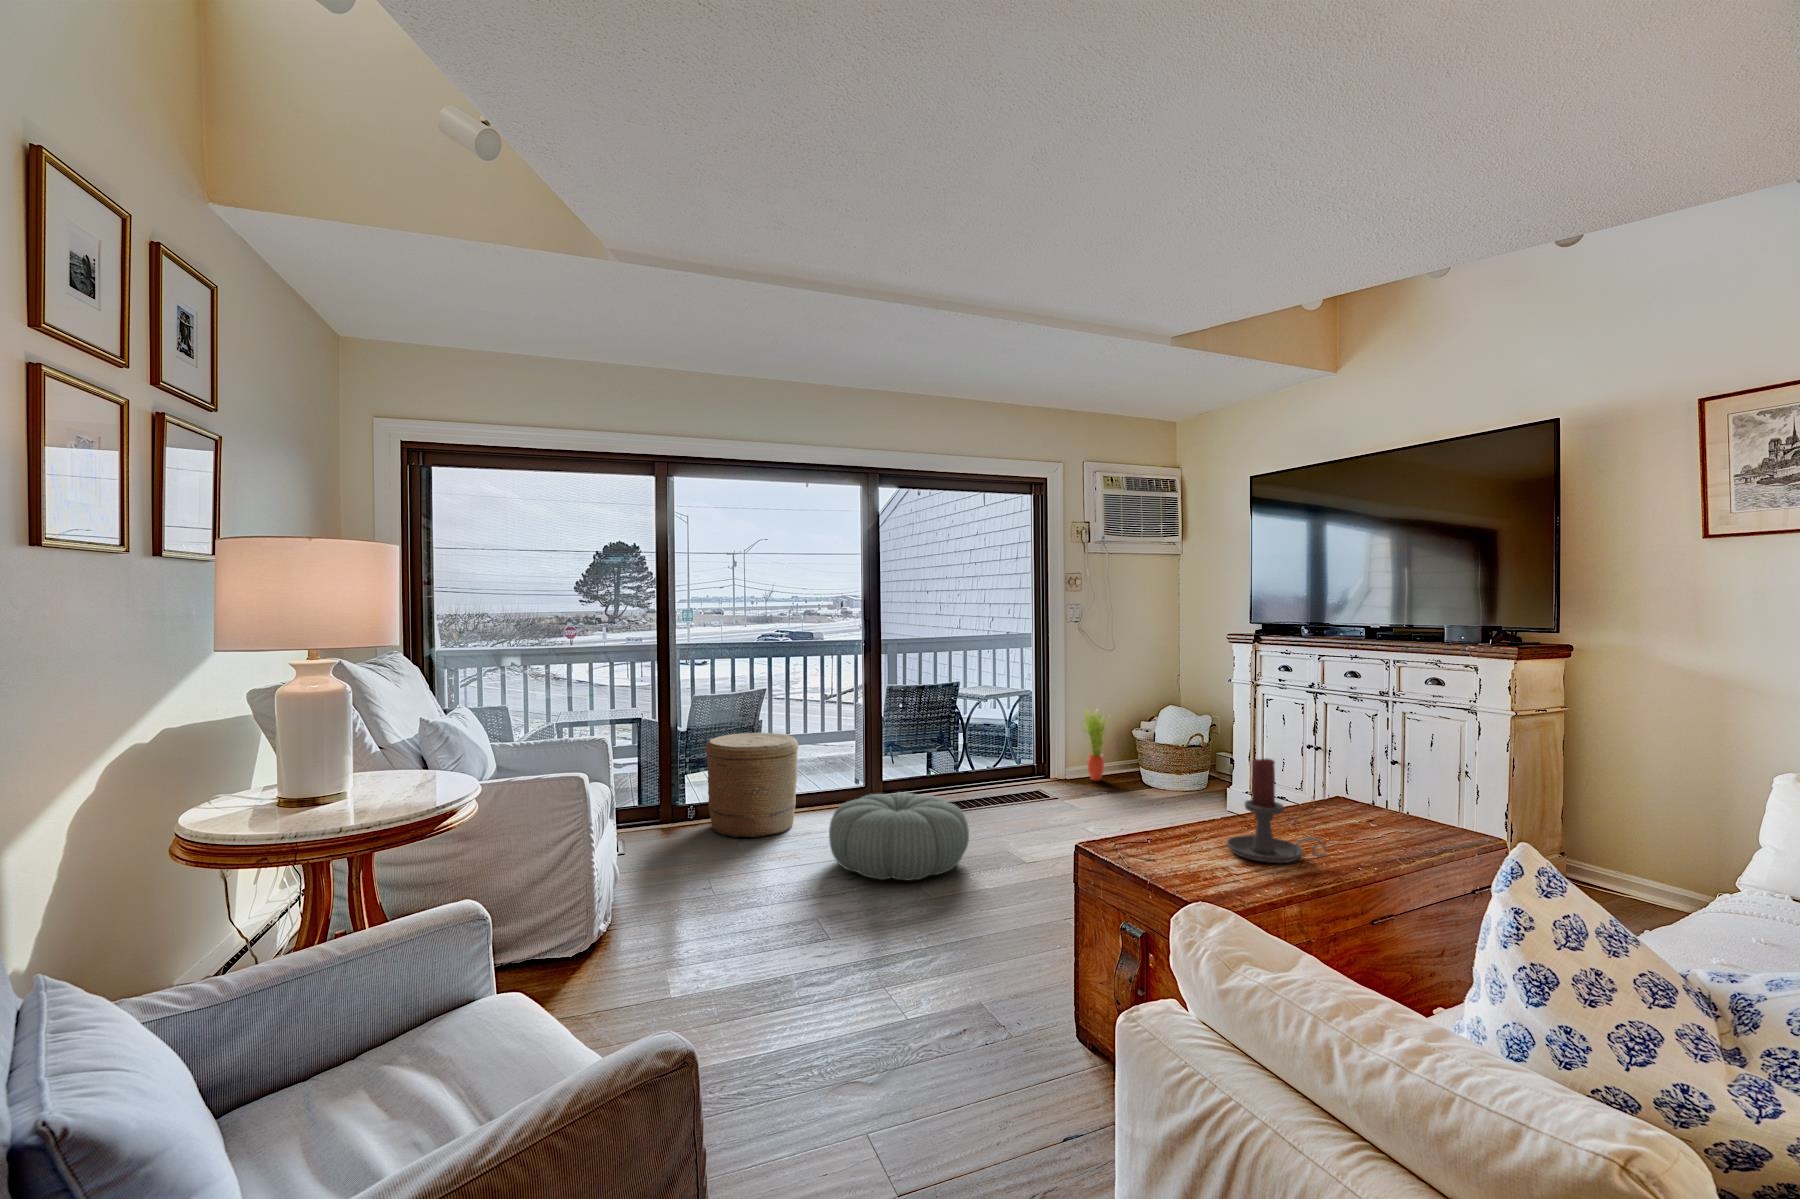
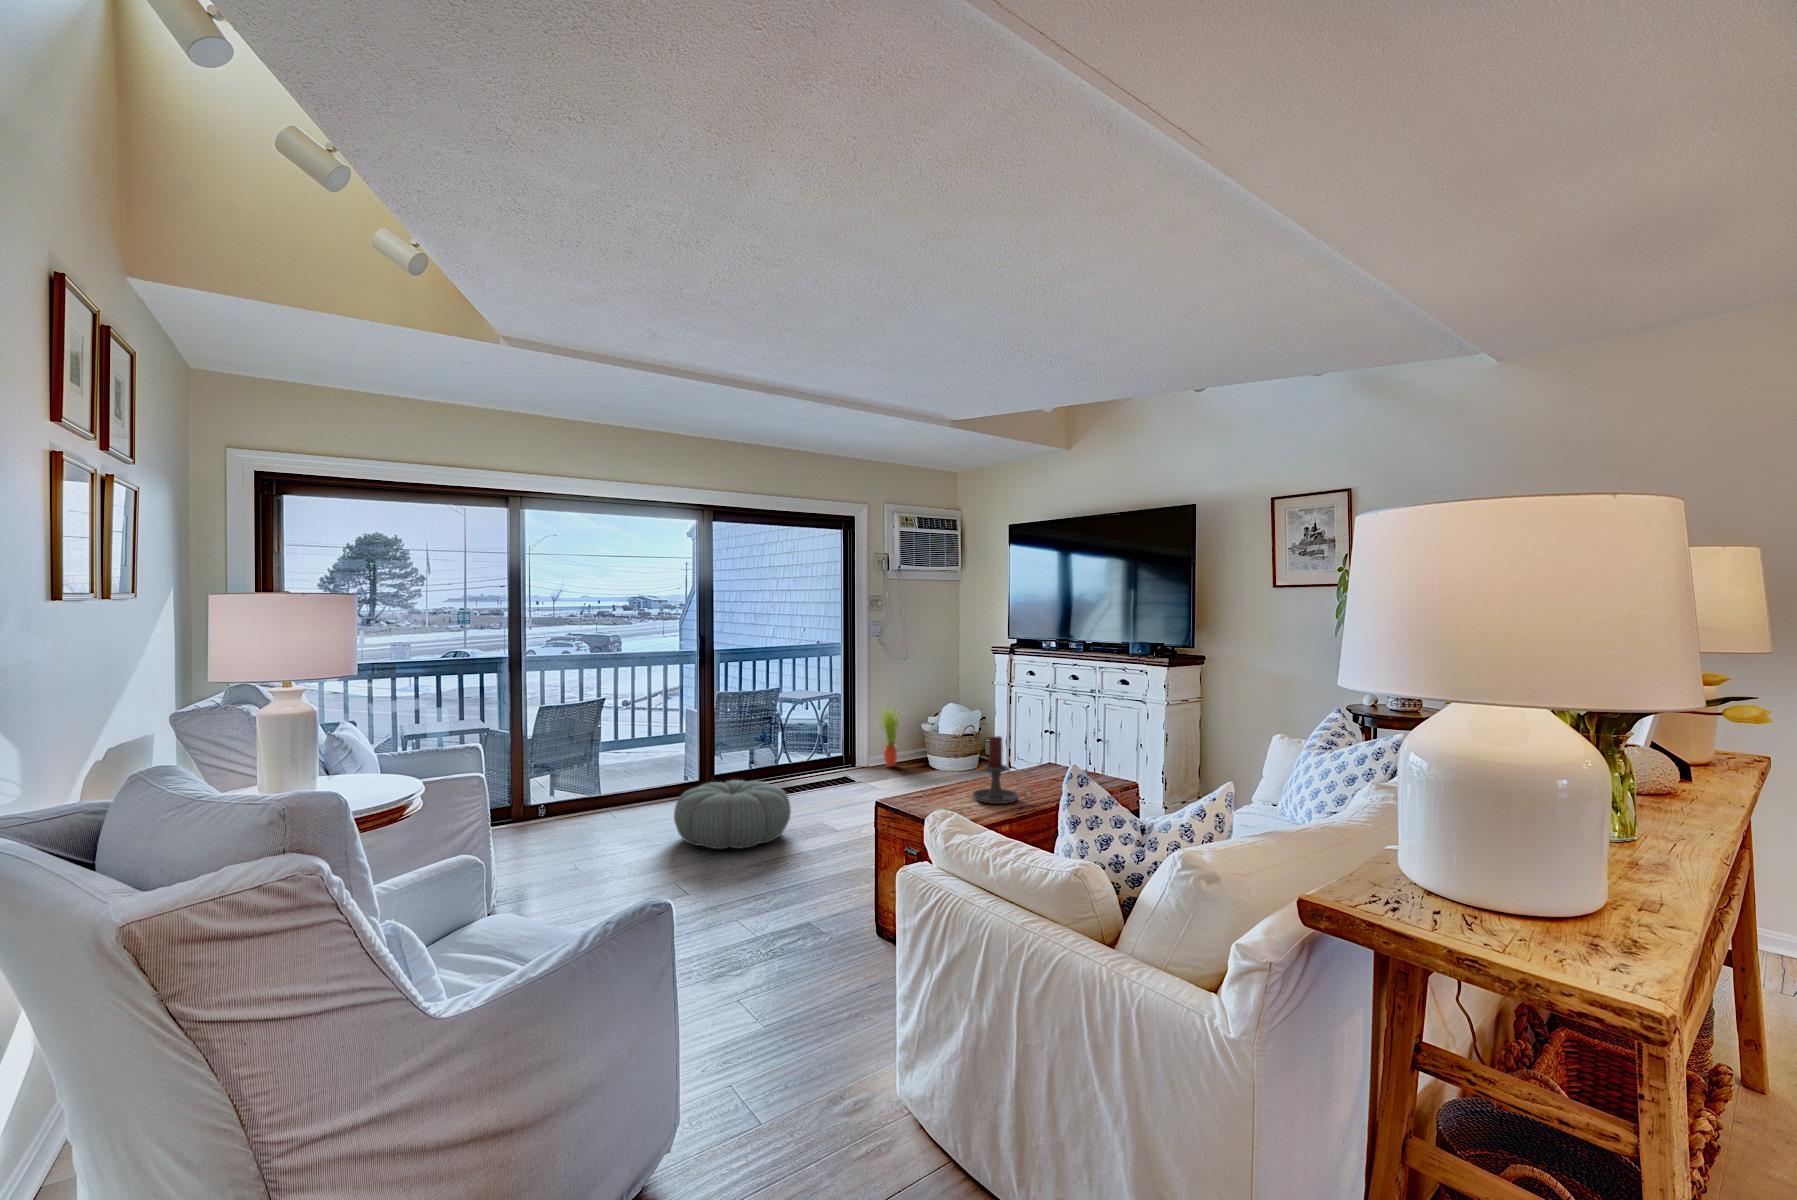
woven basket: present [706,733,798,838] -> none [556,736,641,828]

